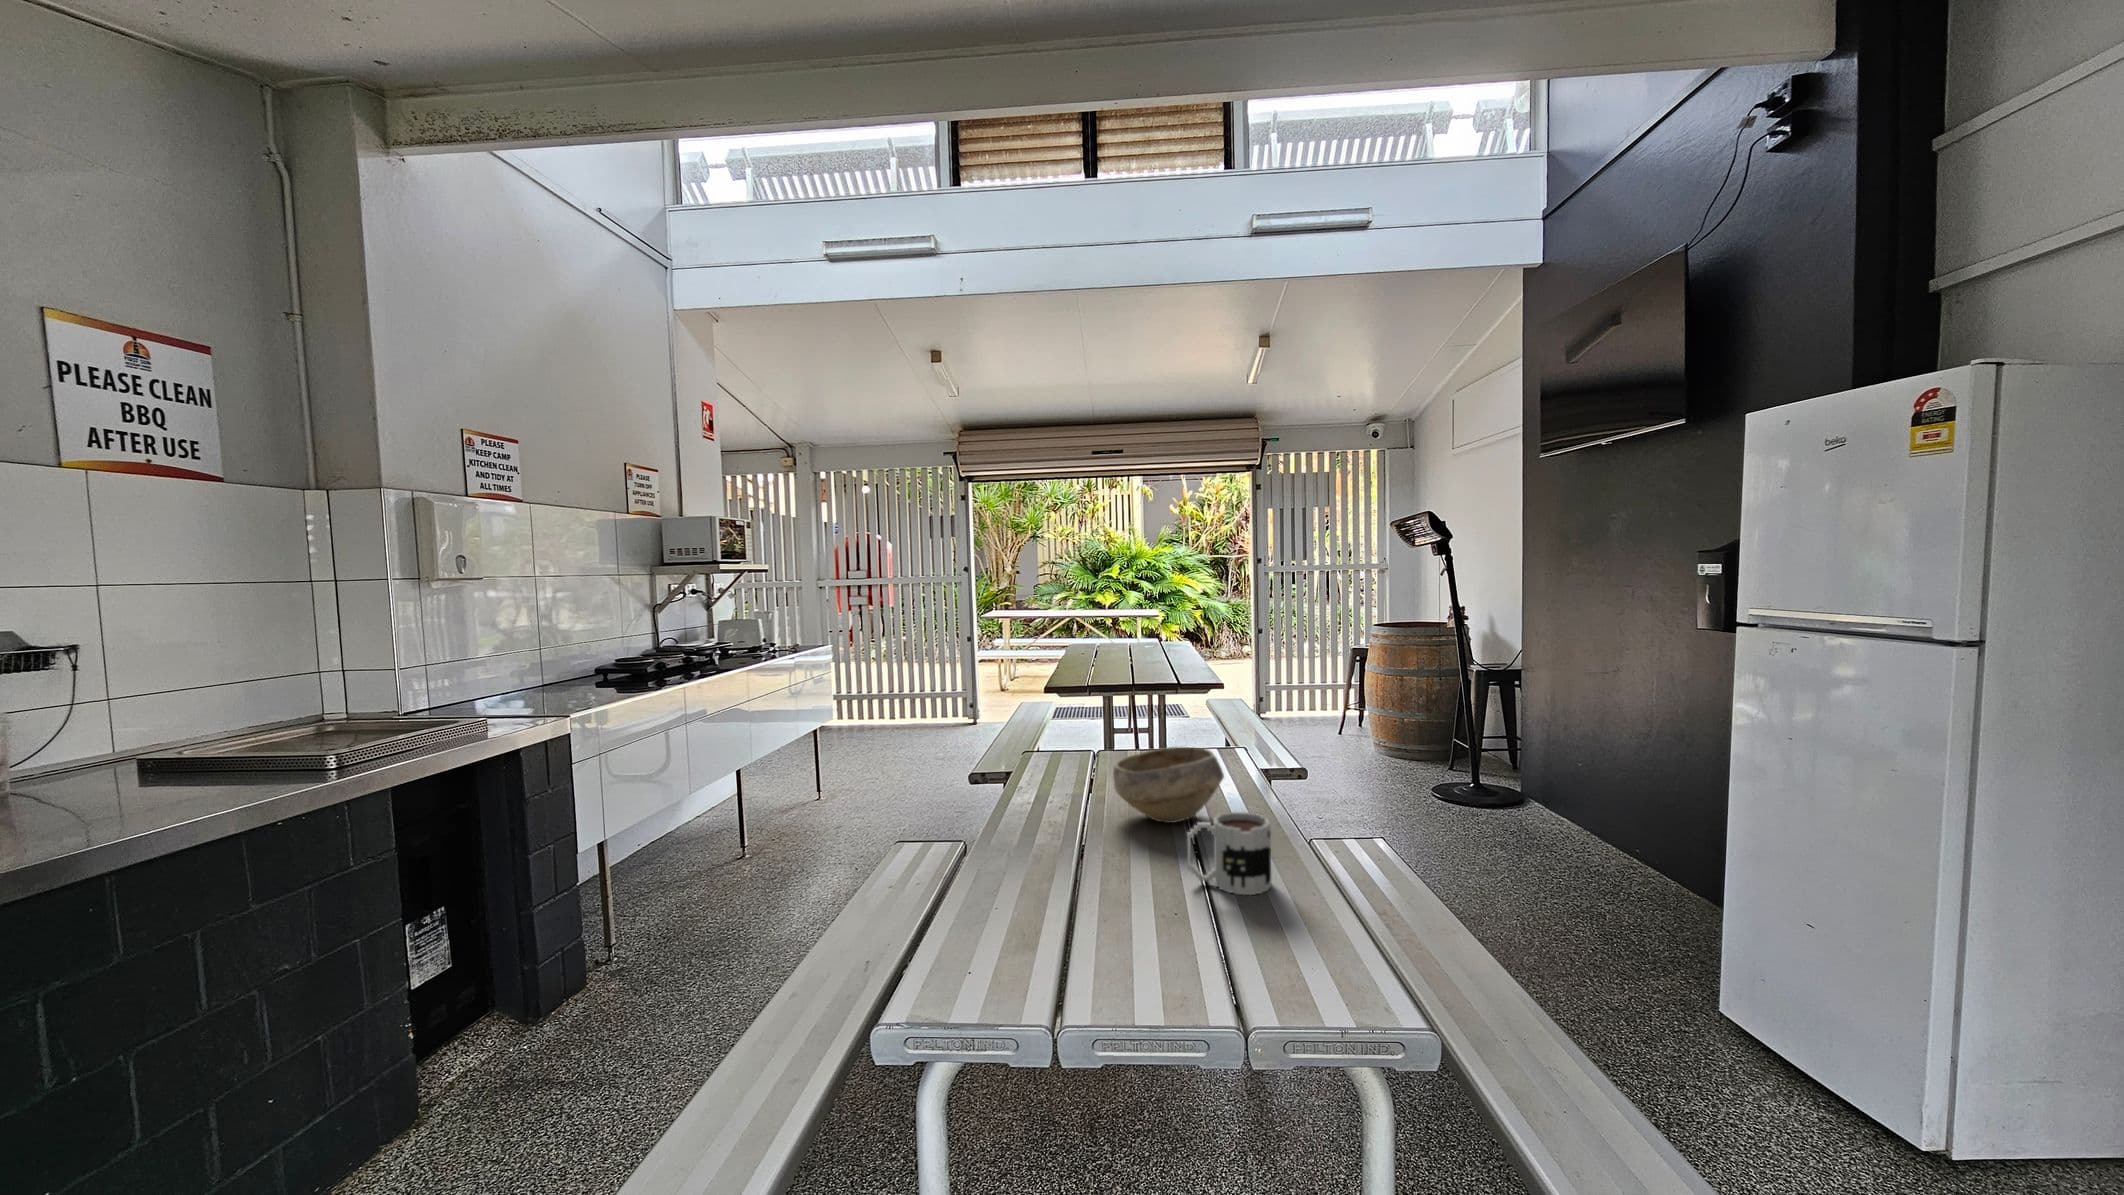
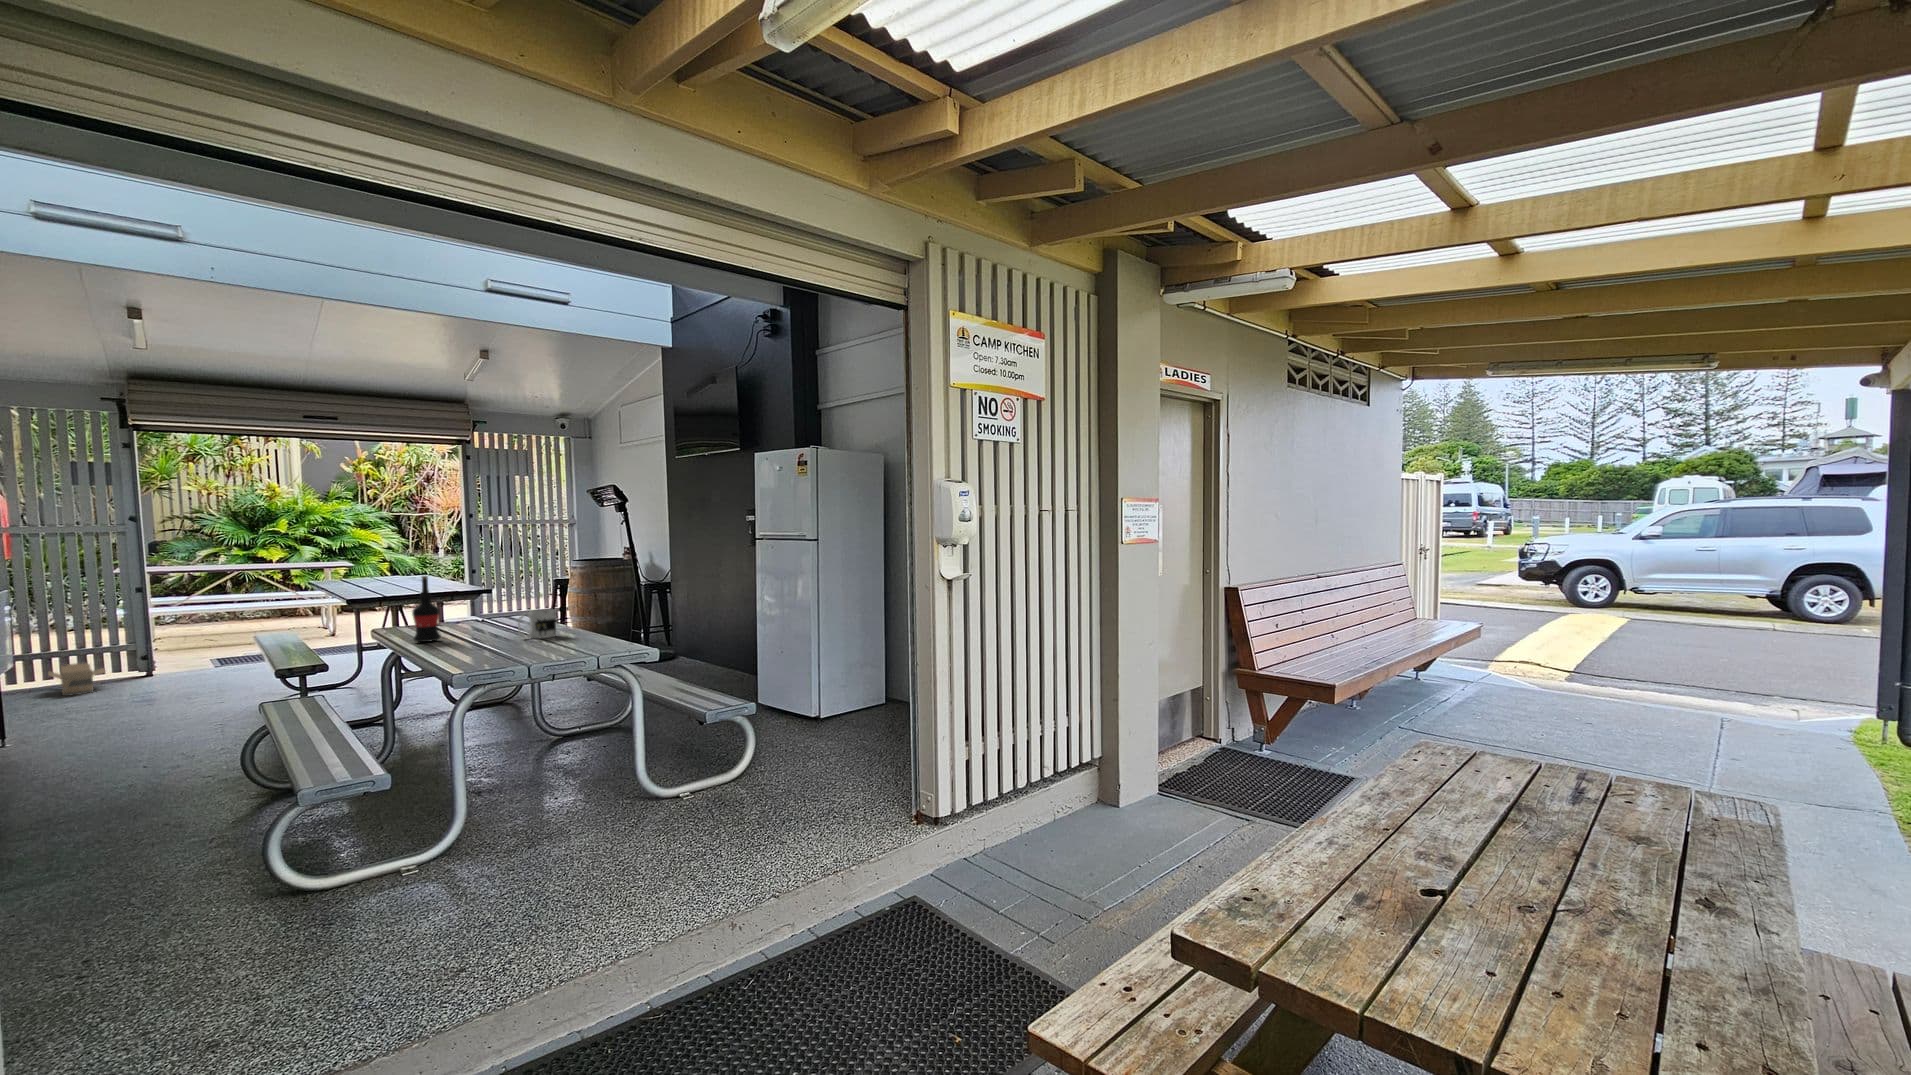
cardboard box: none [913,699,953,731] -> present [48,663,105,696]
wine bottle: none [1024,702,1071,836] -> present [412,576,440,642]
bowl: present [1113,747,1224,823] -> none [458,598,521,633]

